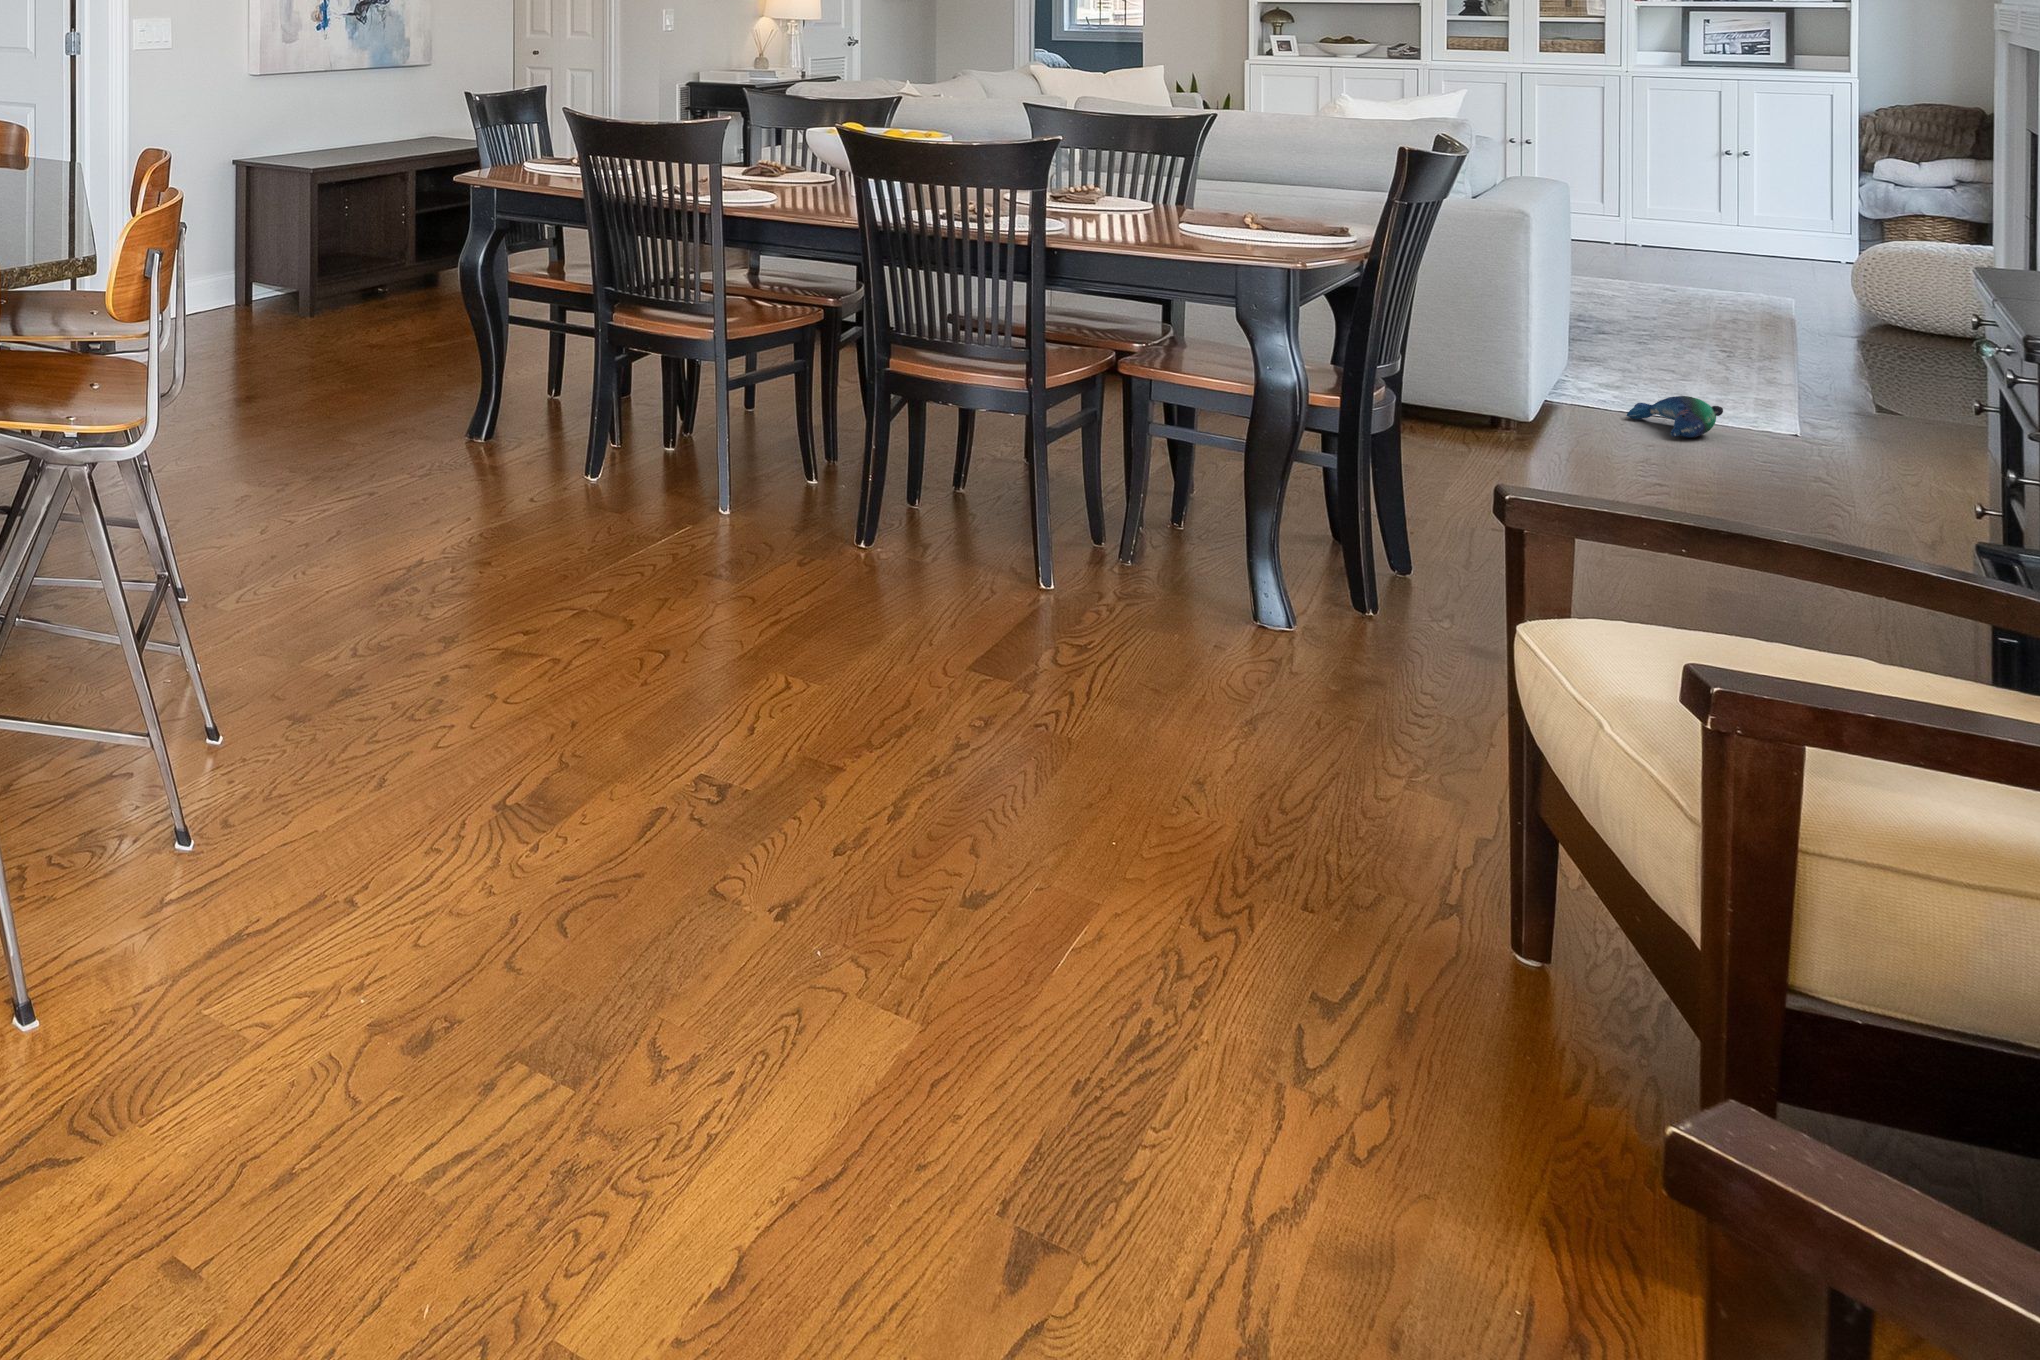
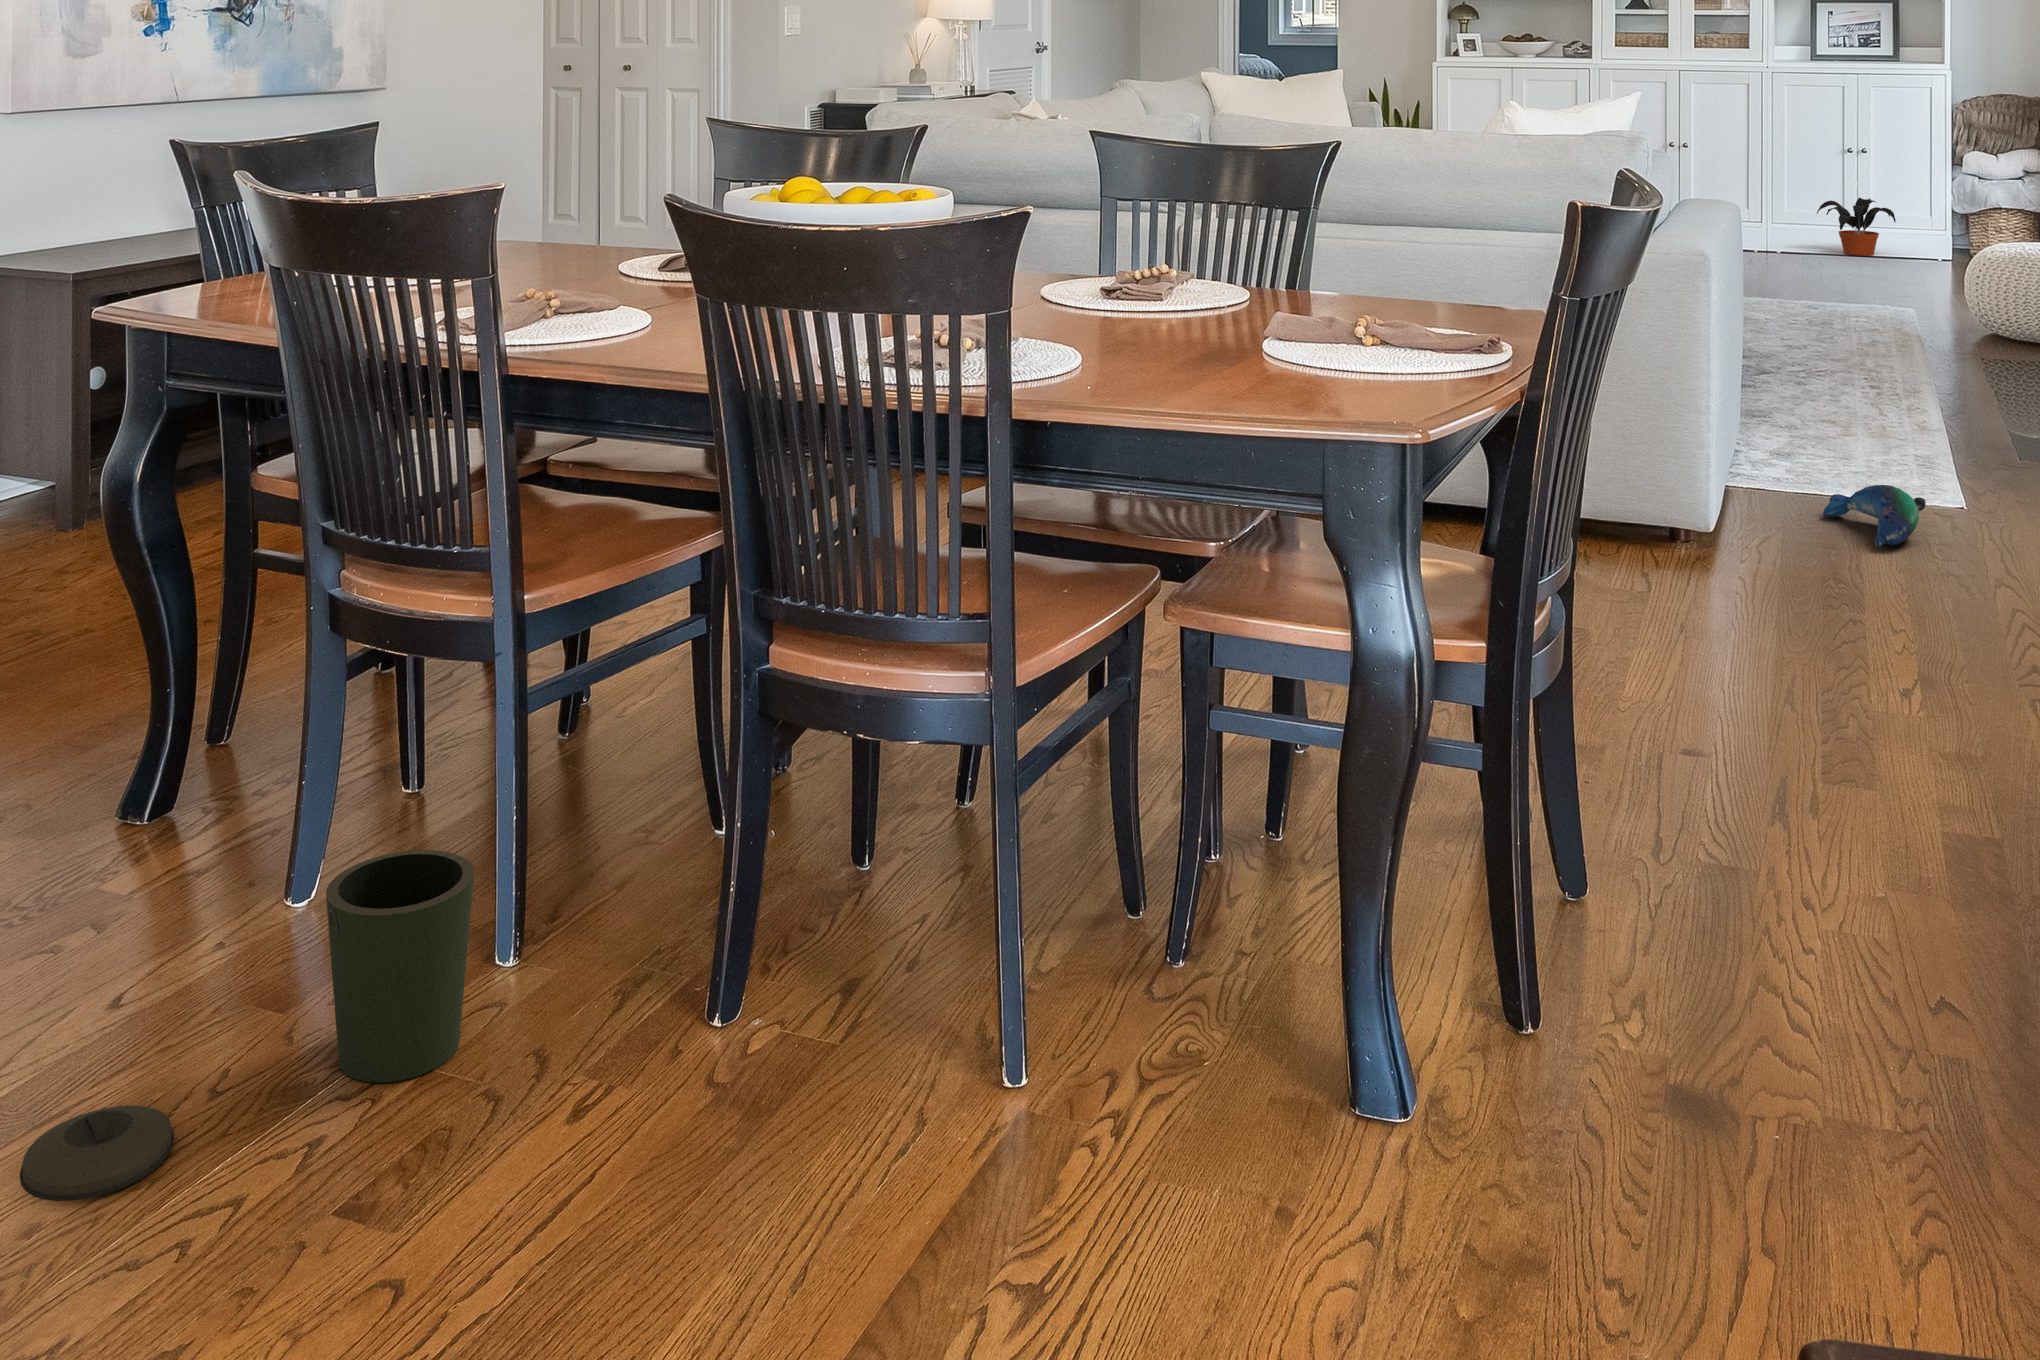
potted plant: none [1685,199,1781,254] -> present [1817,198,1896,255]
trash can: none [567,434,744,540] -> present [20,850,474,1201]

